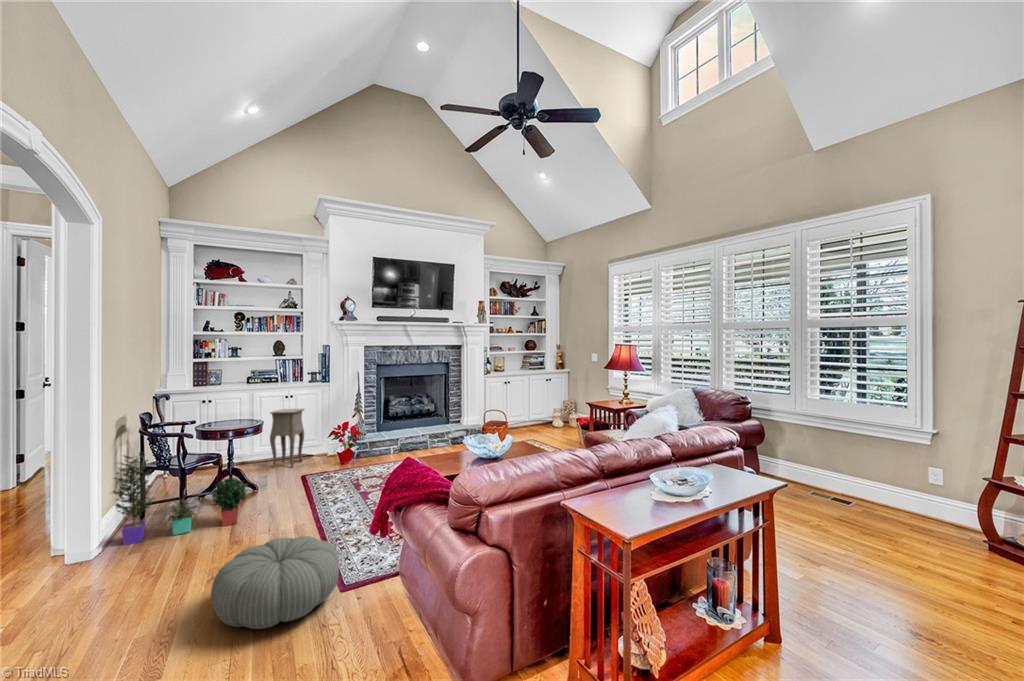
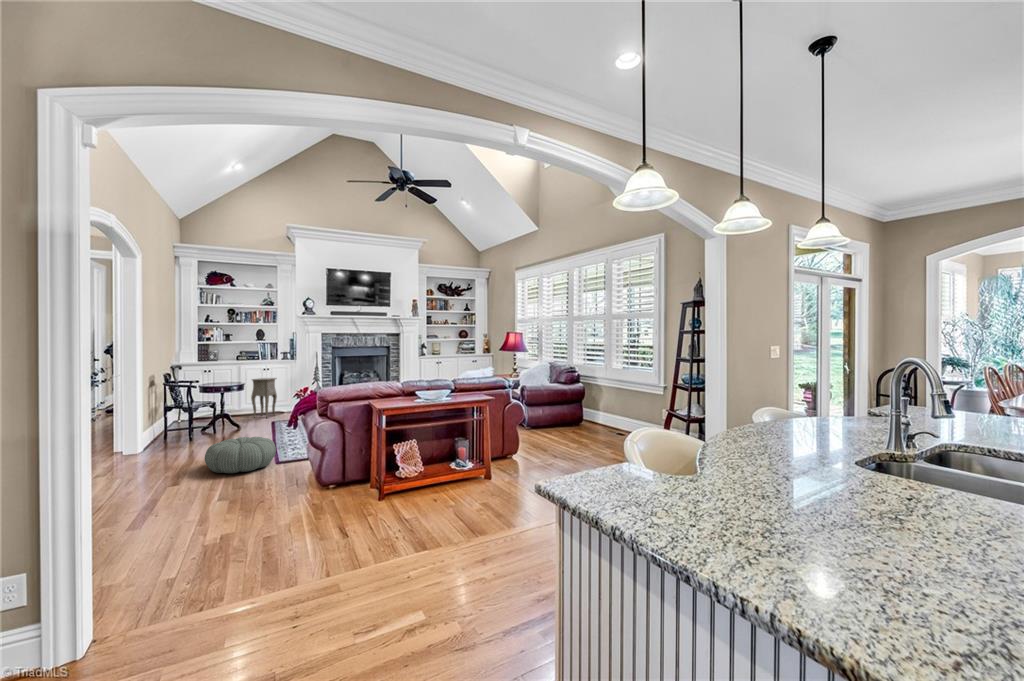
potted plant: present [113,452,248,545] -> none [148,394,231,448]

